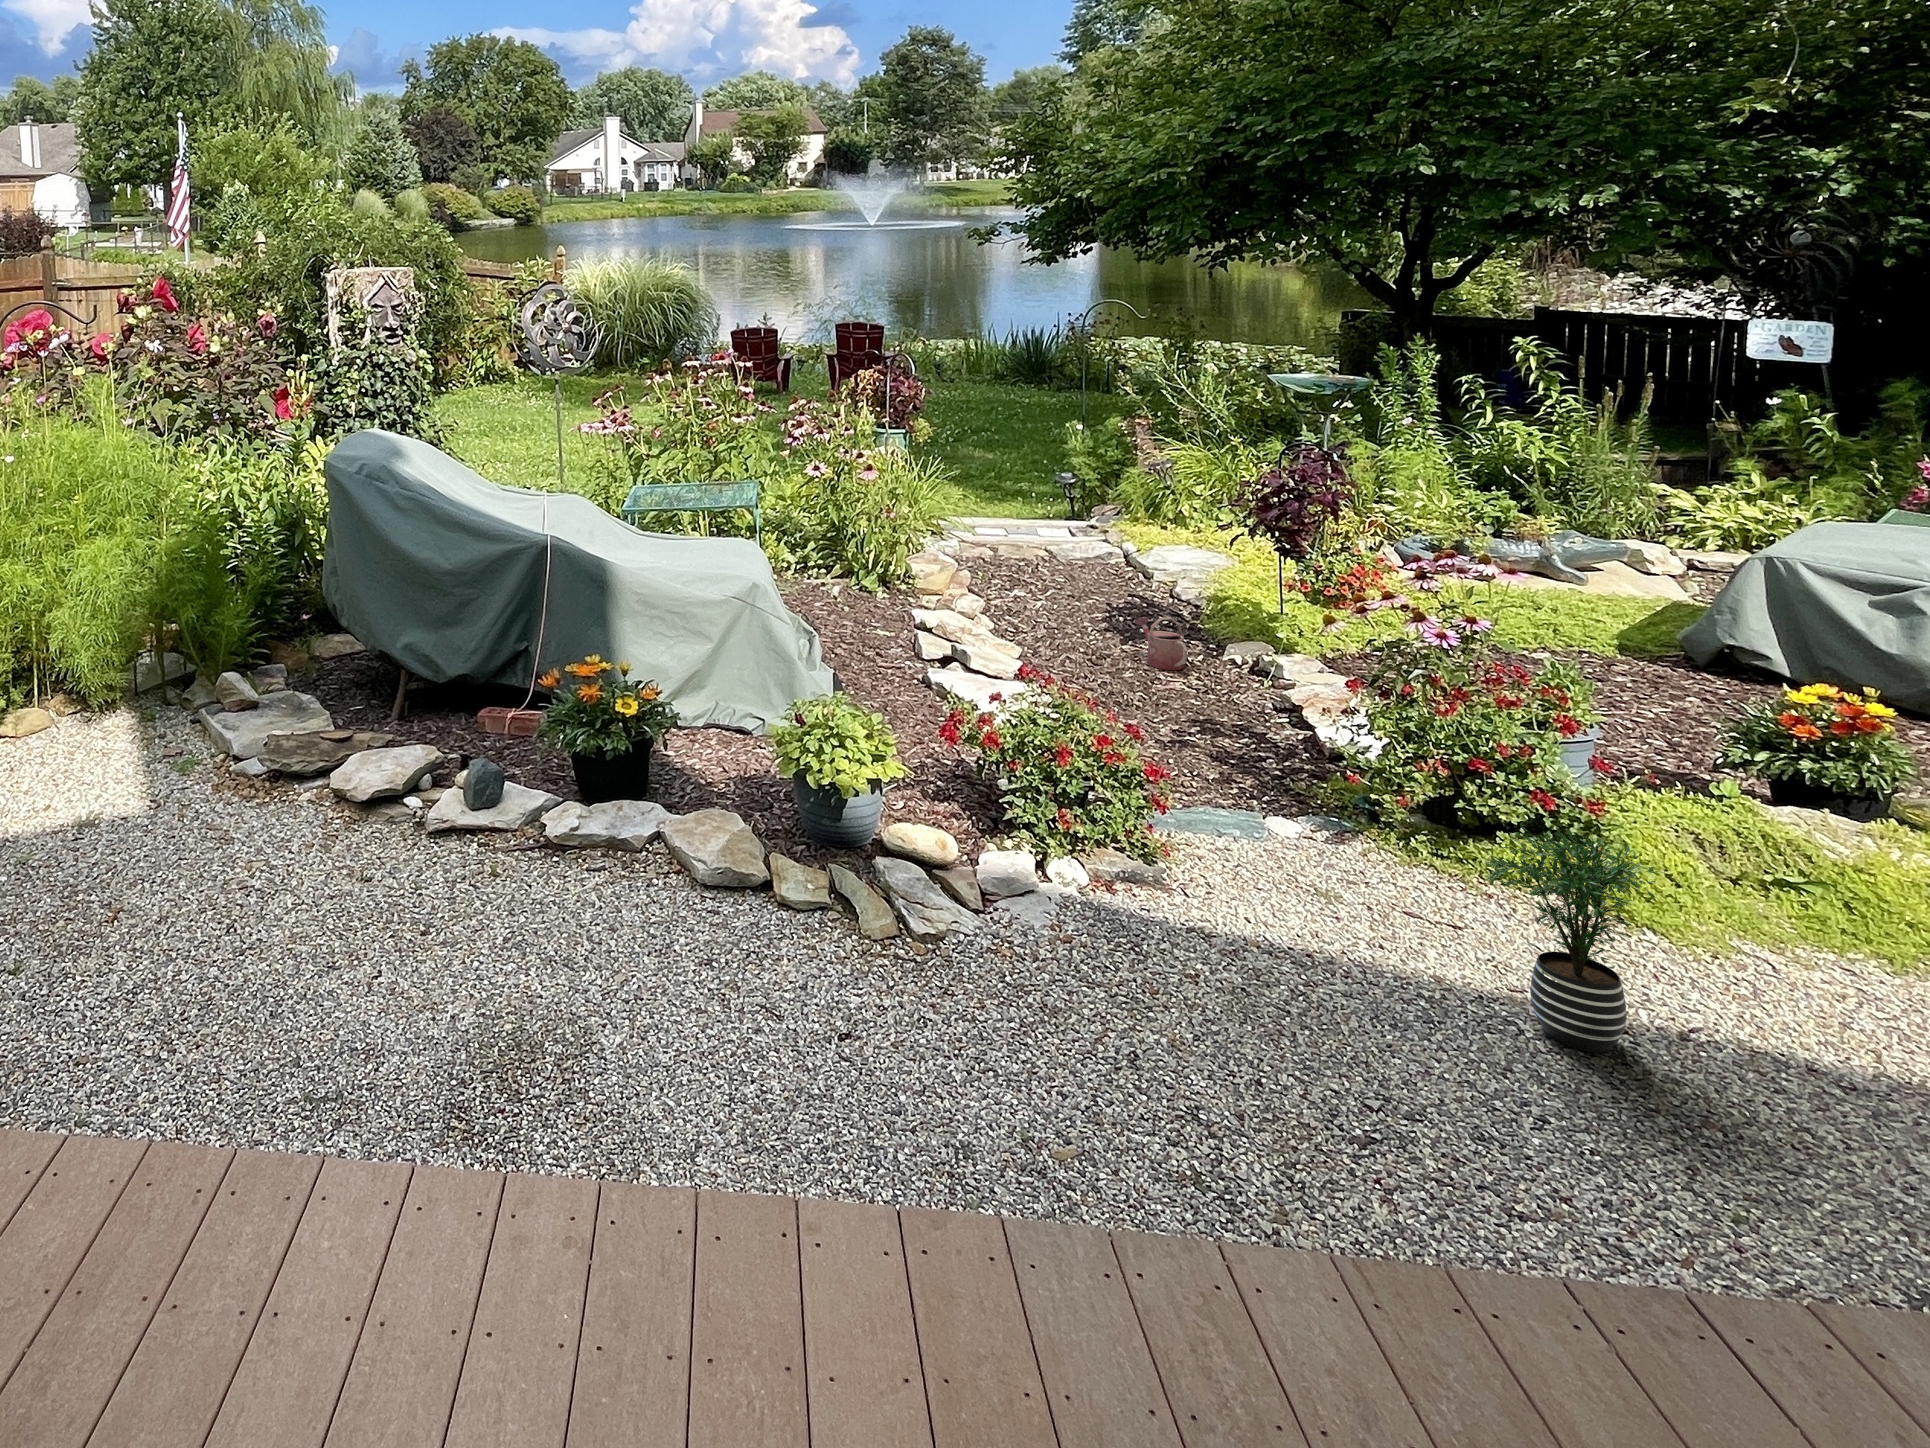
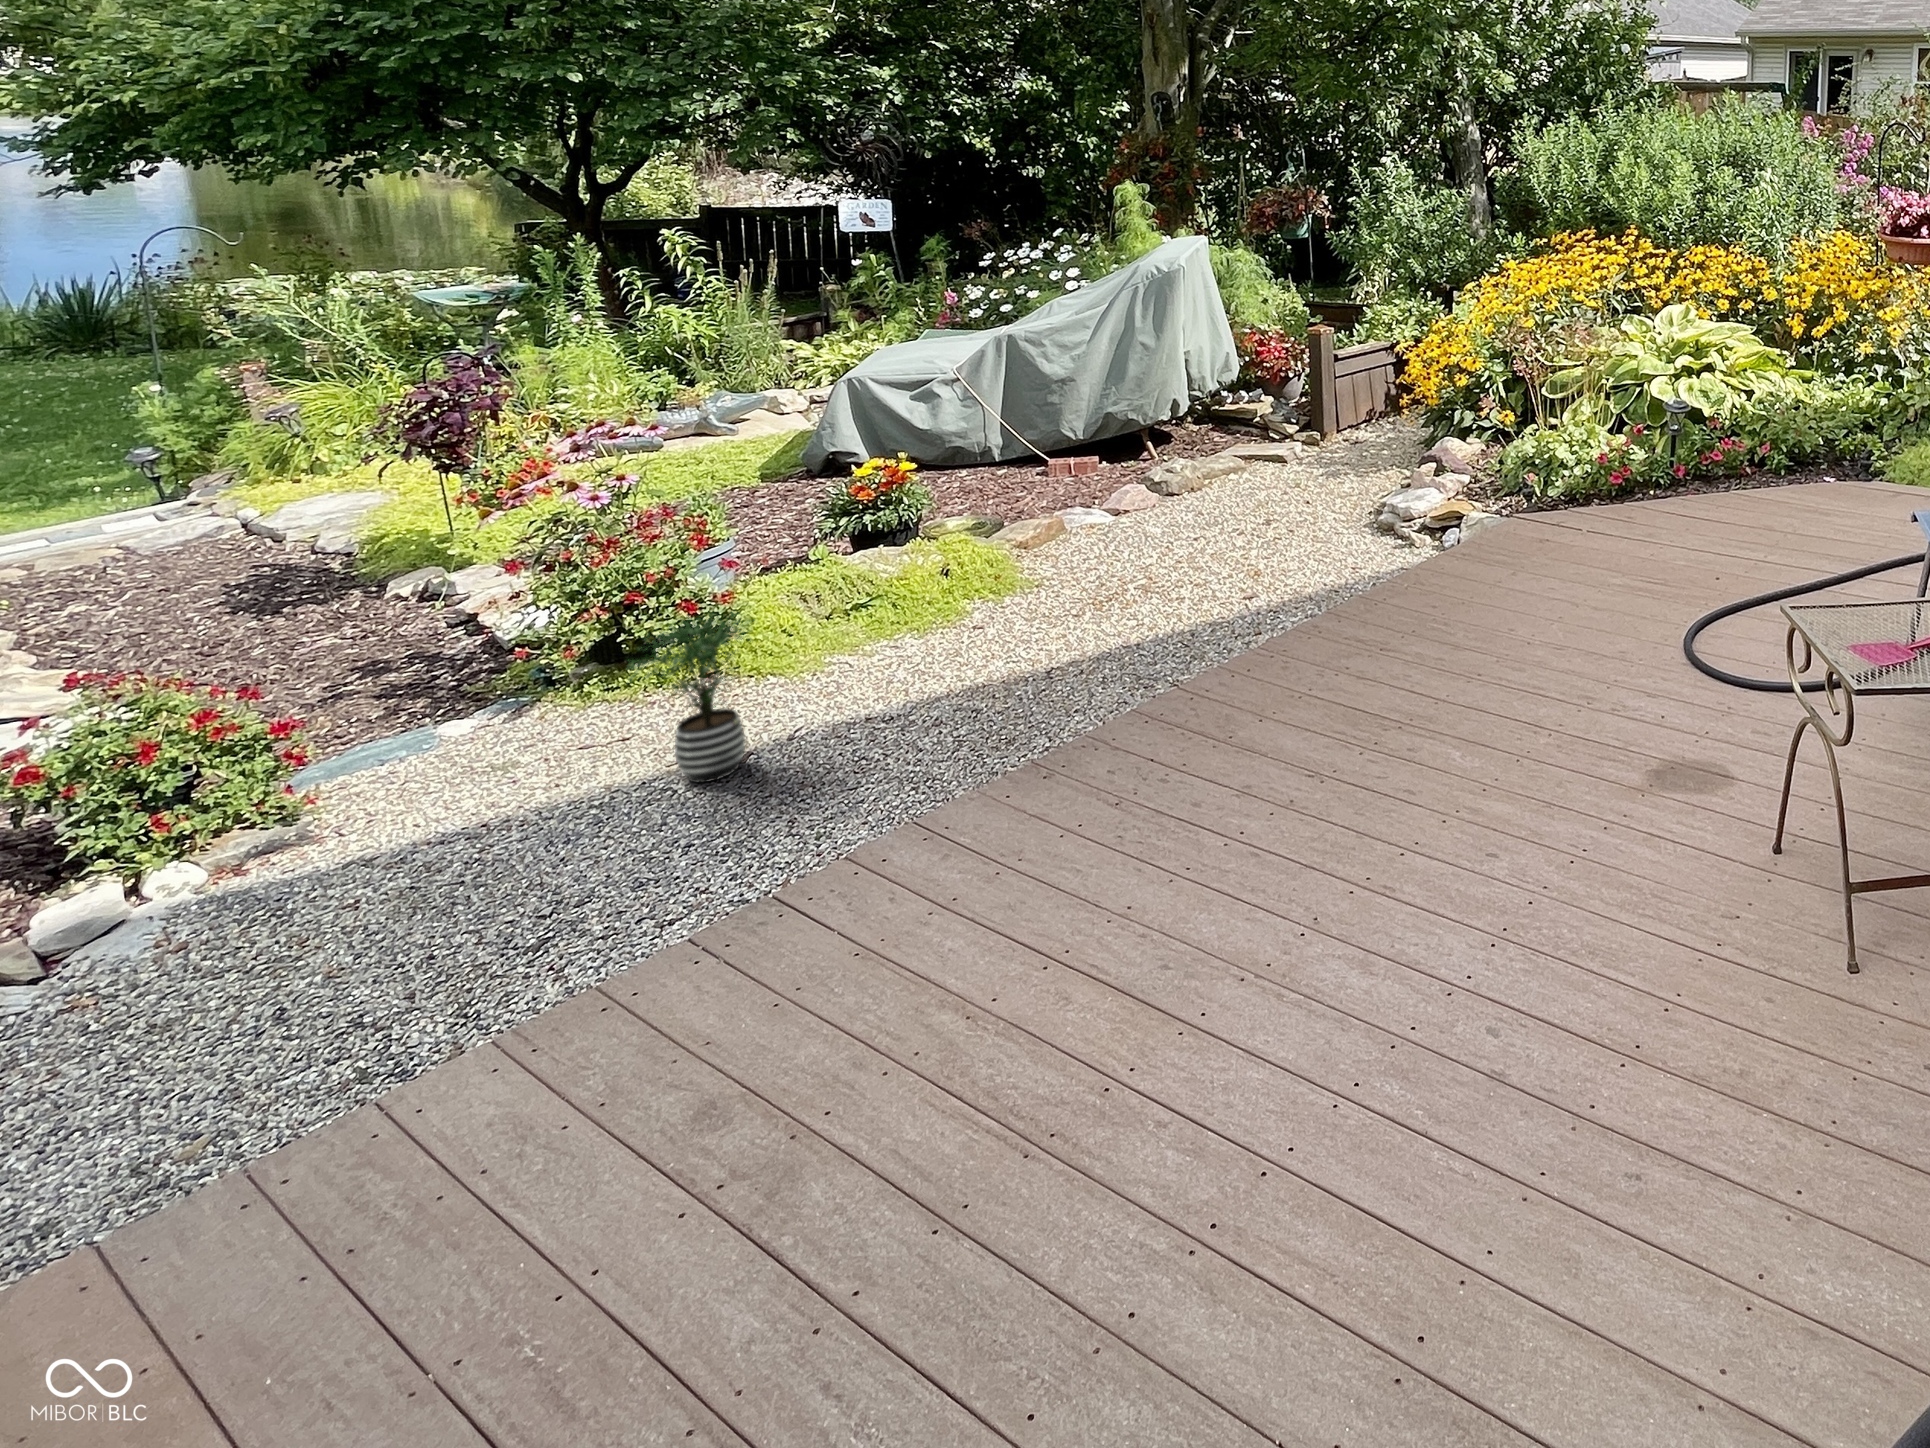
watering can: present [1135,617,1188,670] -> none [262,572,337,632]

